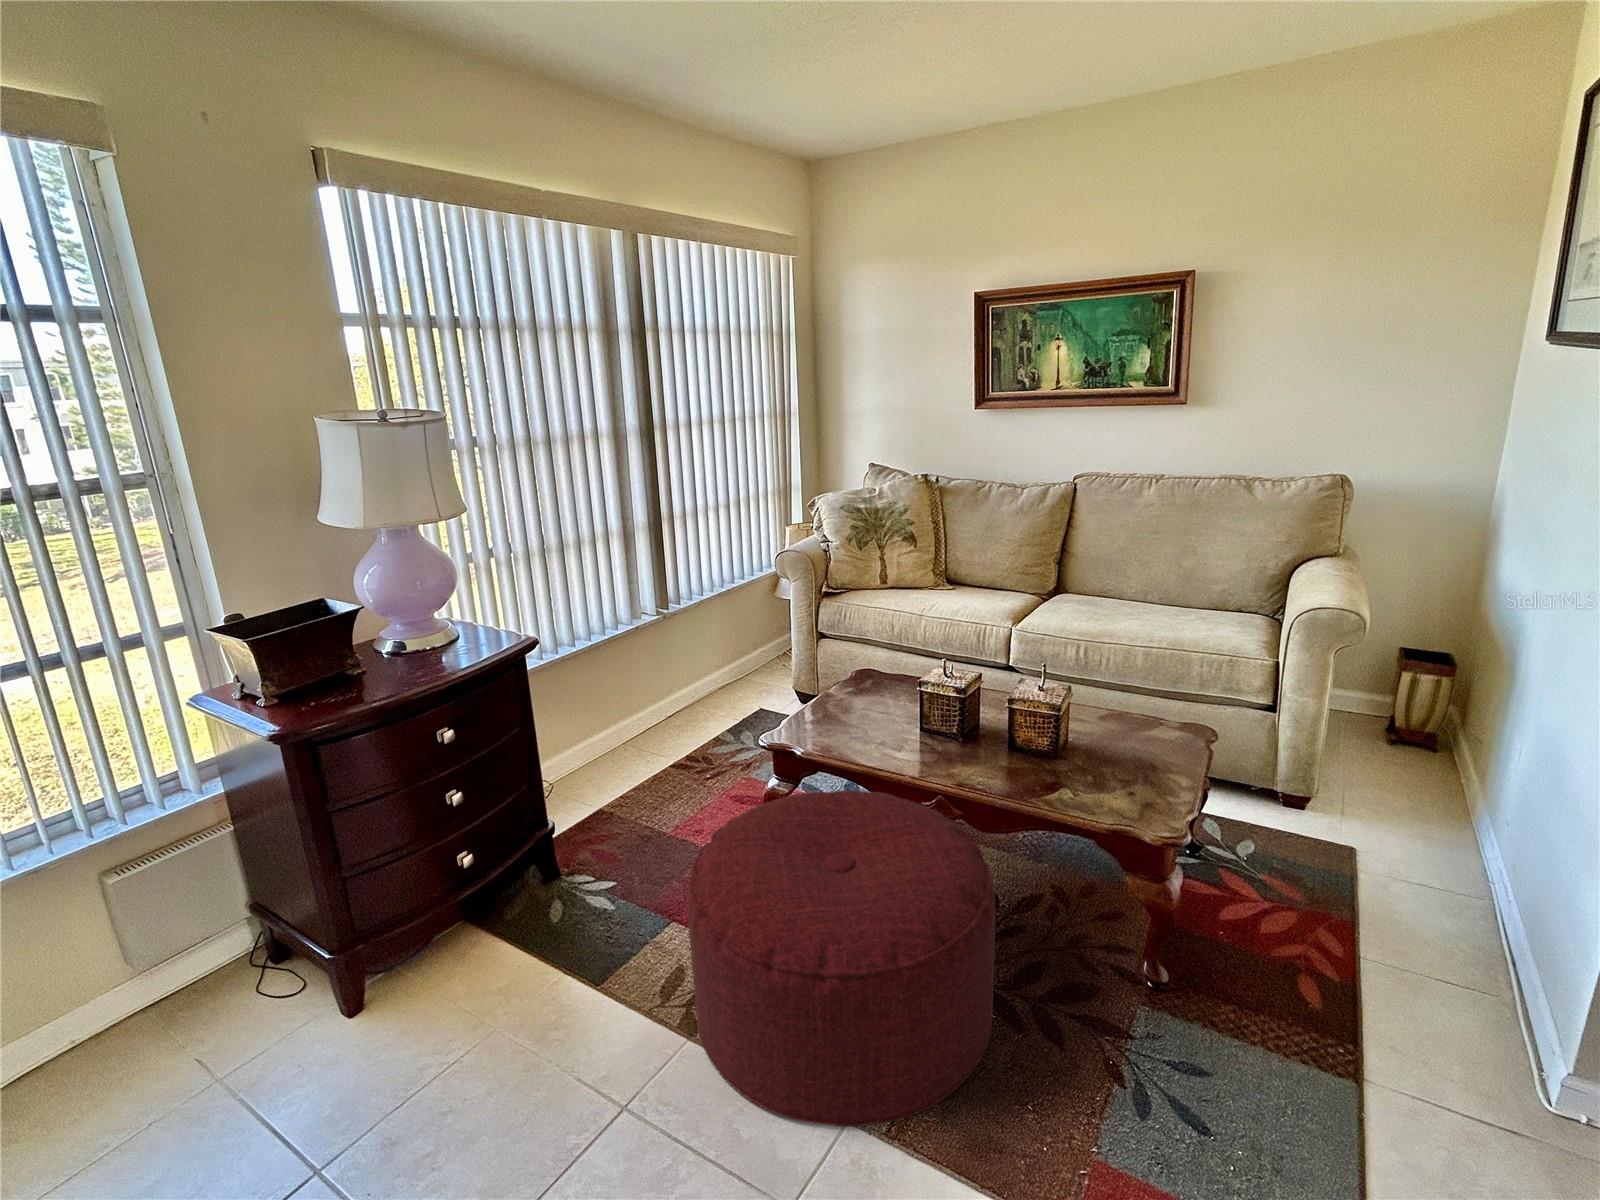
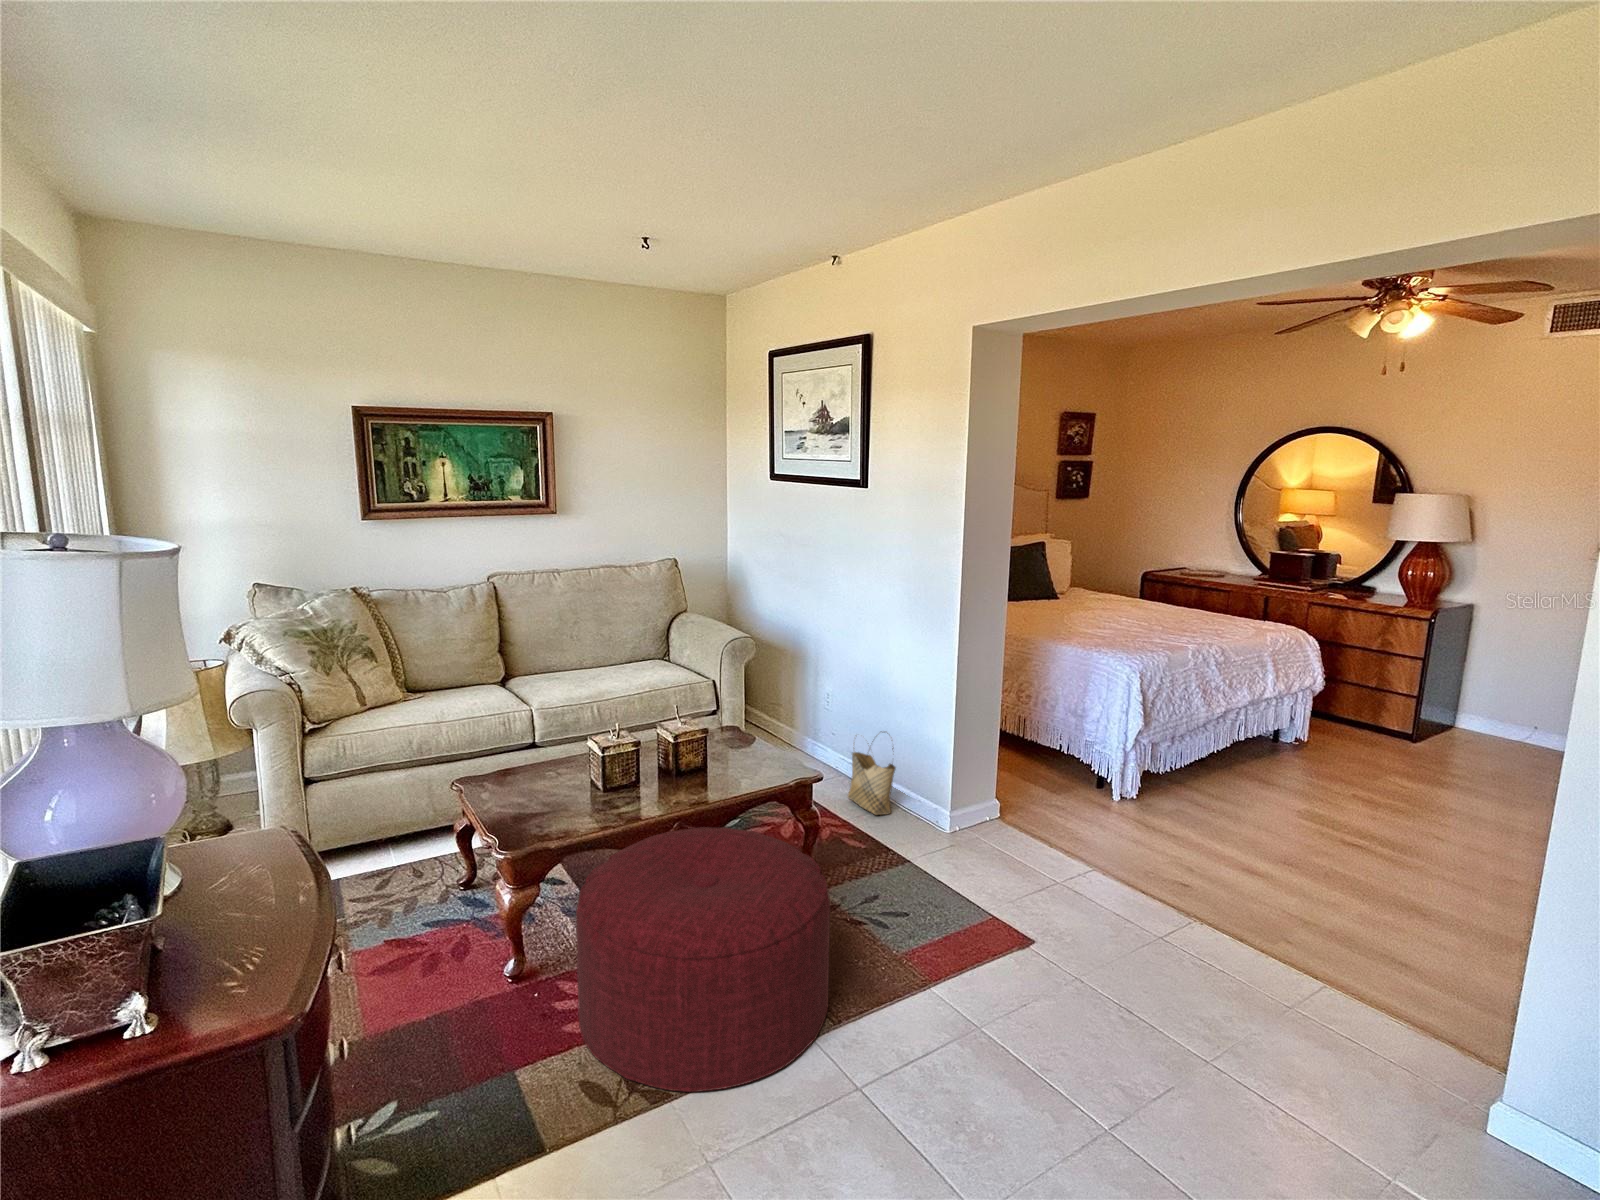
woven basket: none [1420,826,1525,998] -> present [848,741,896,815]

